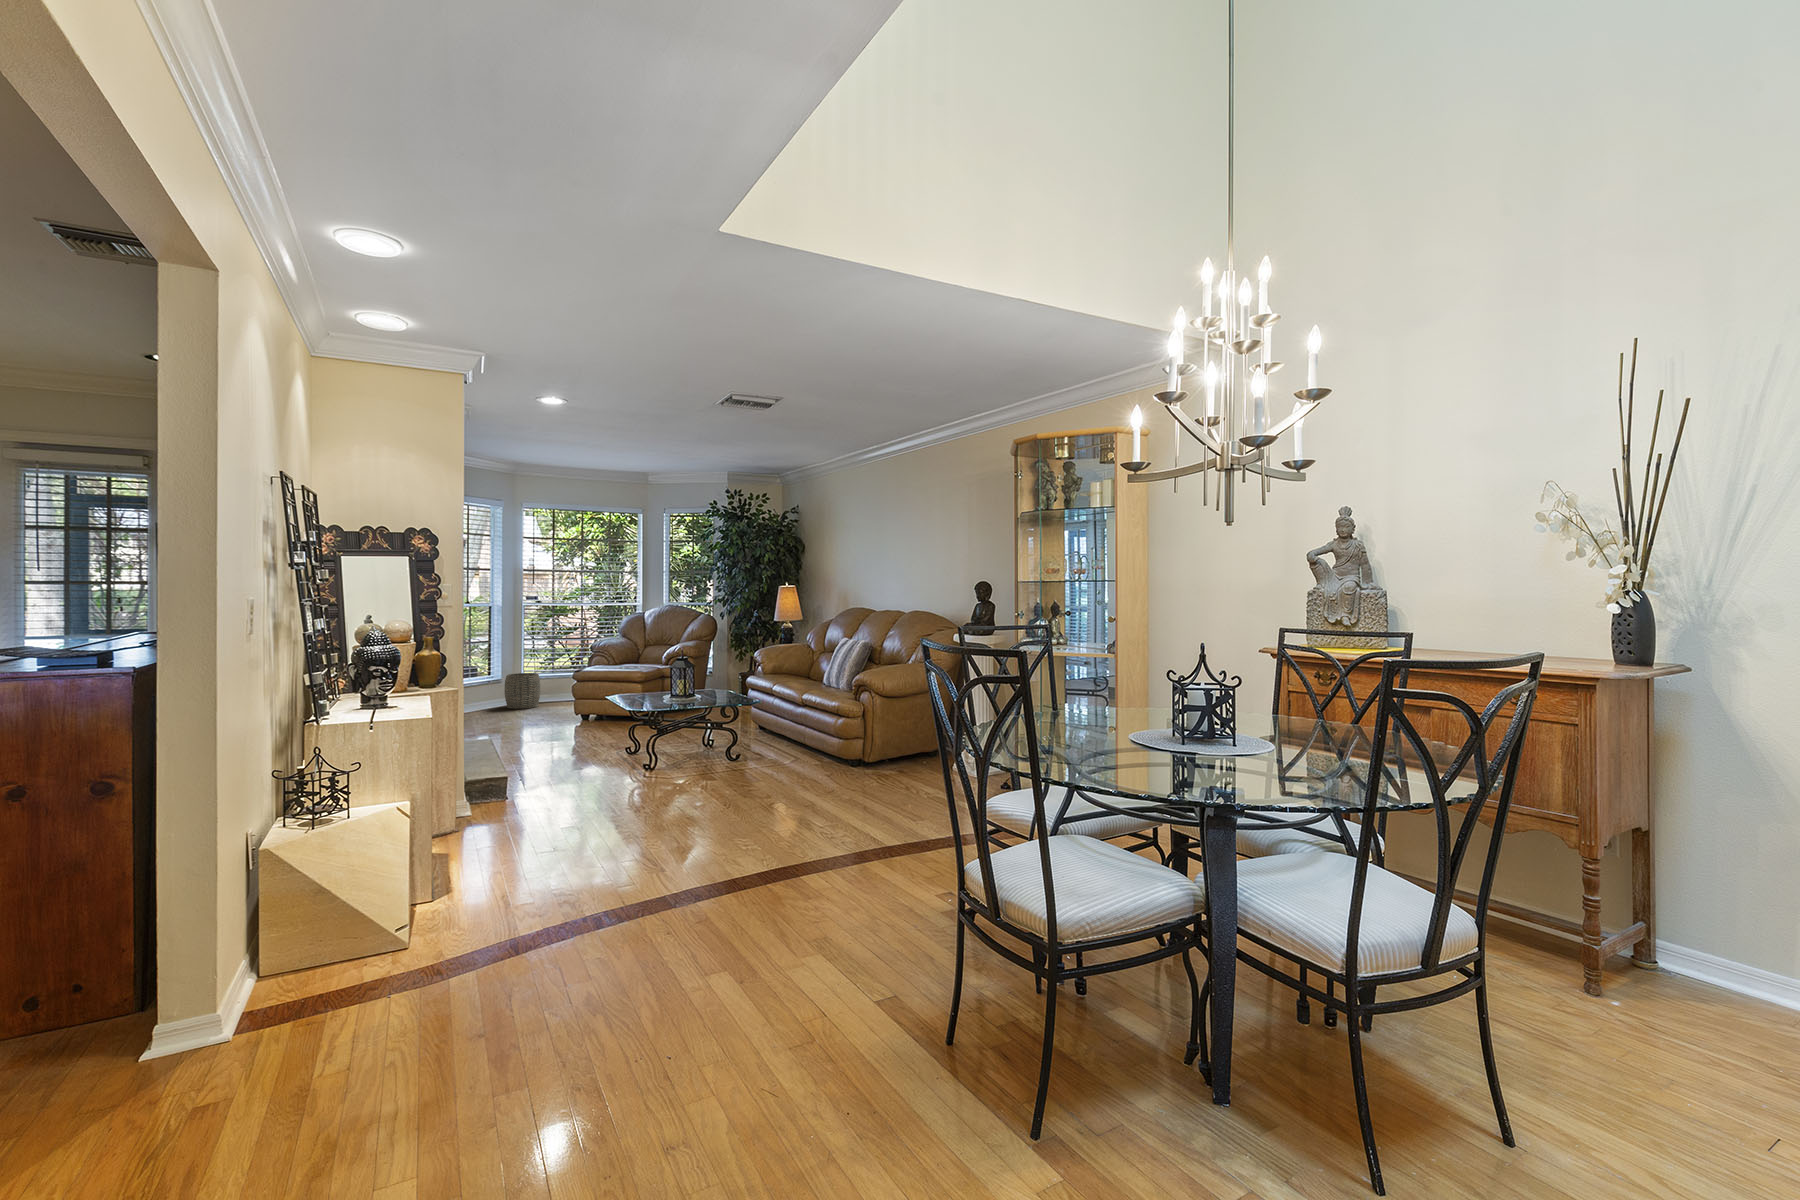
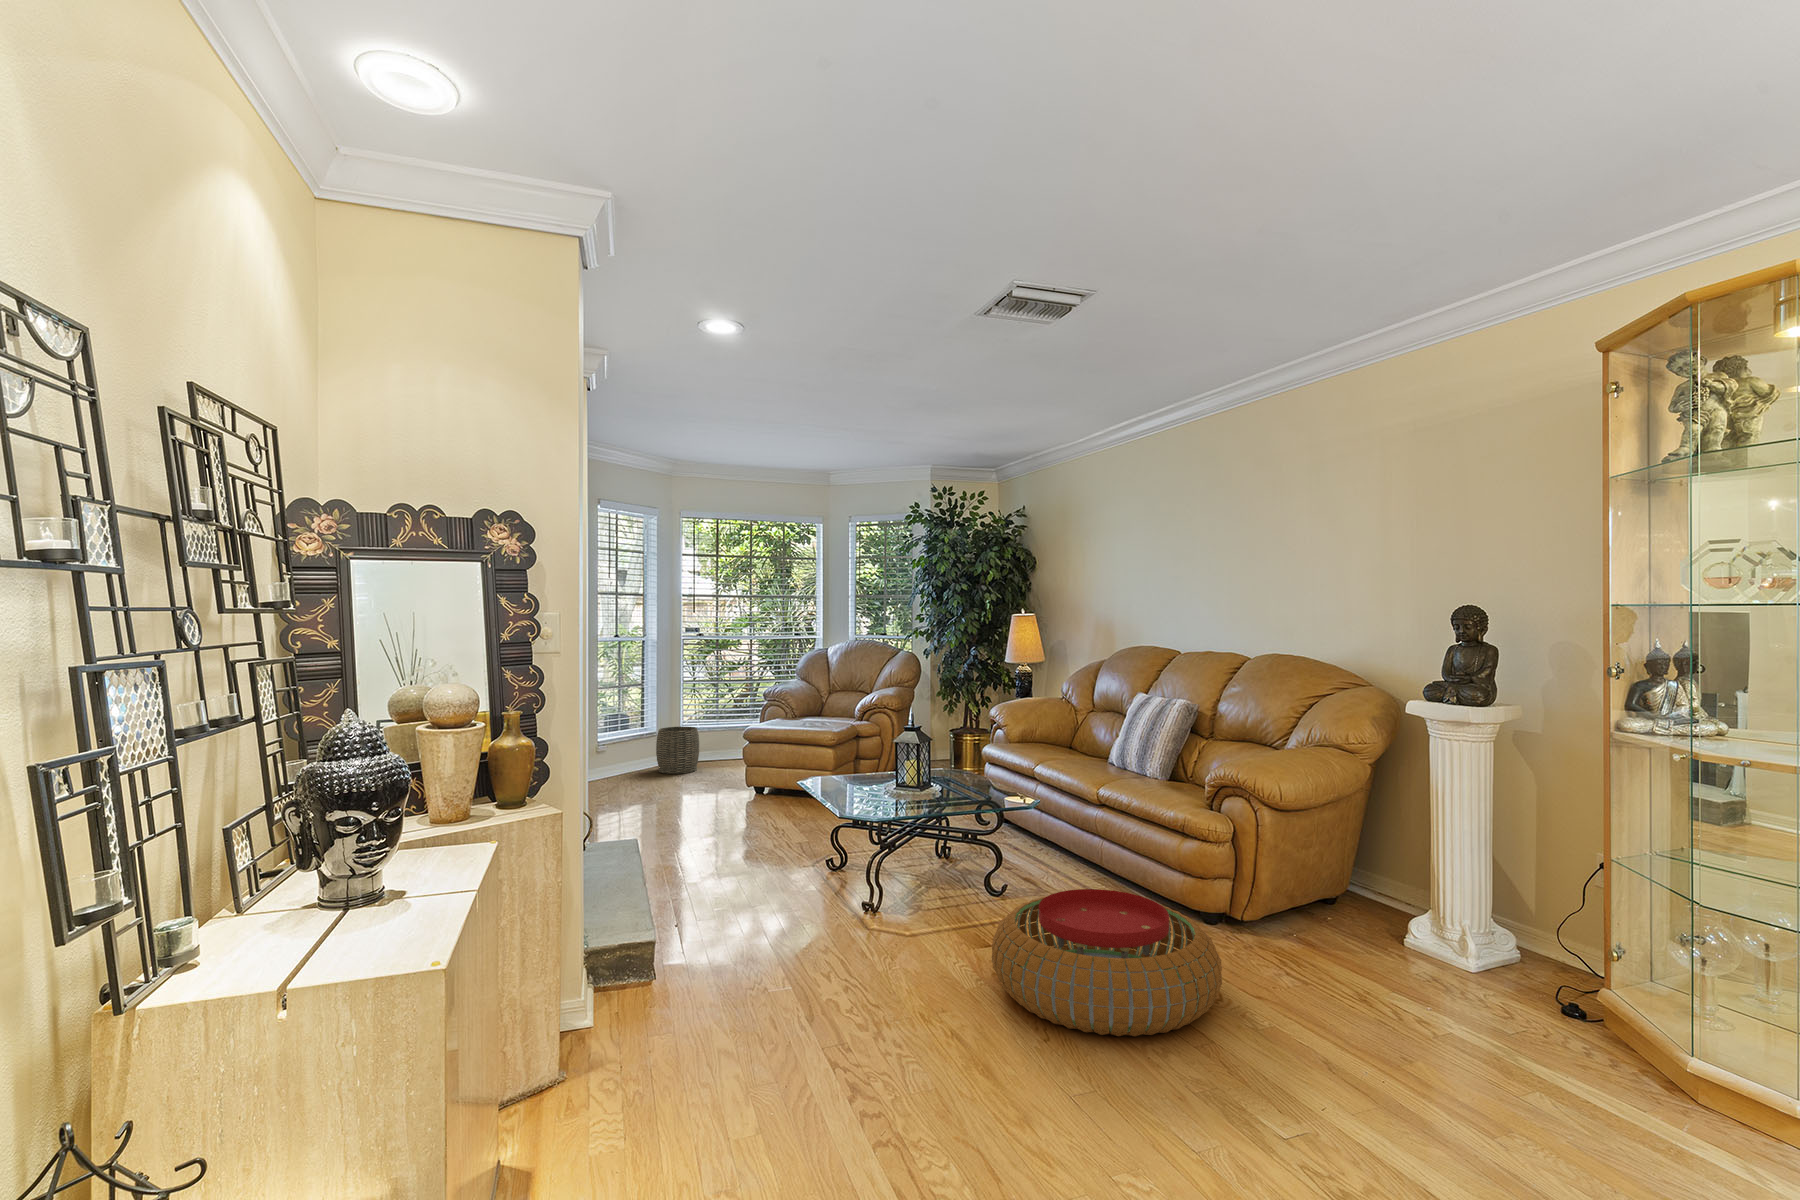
pouf: none [707,741,829,803] -> present [992,889,1222,1036]

